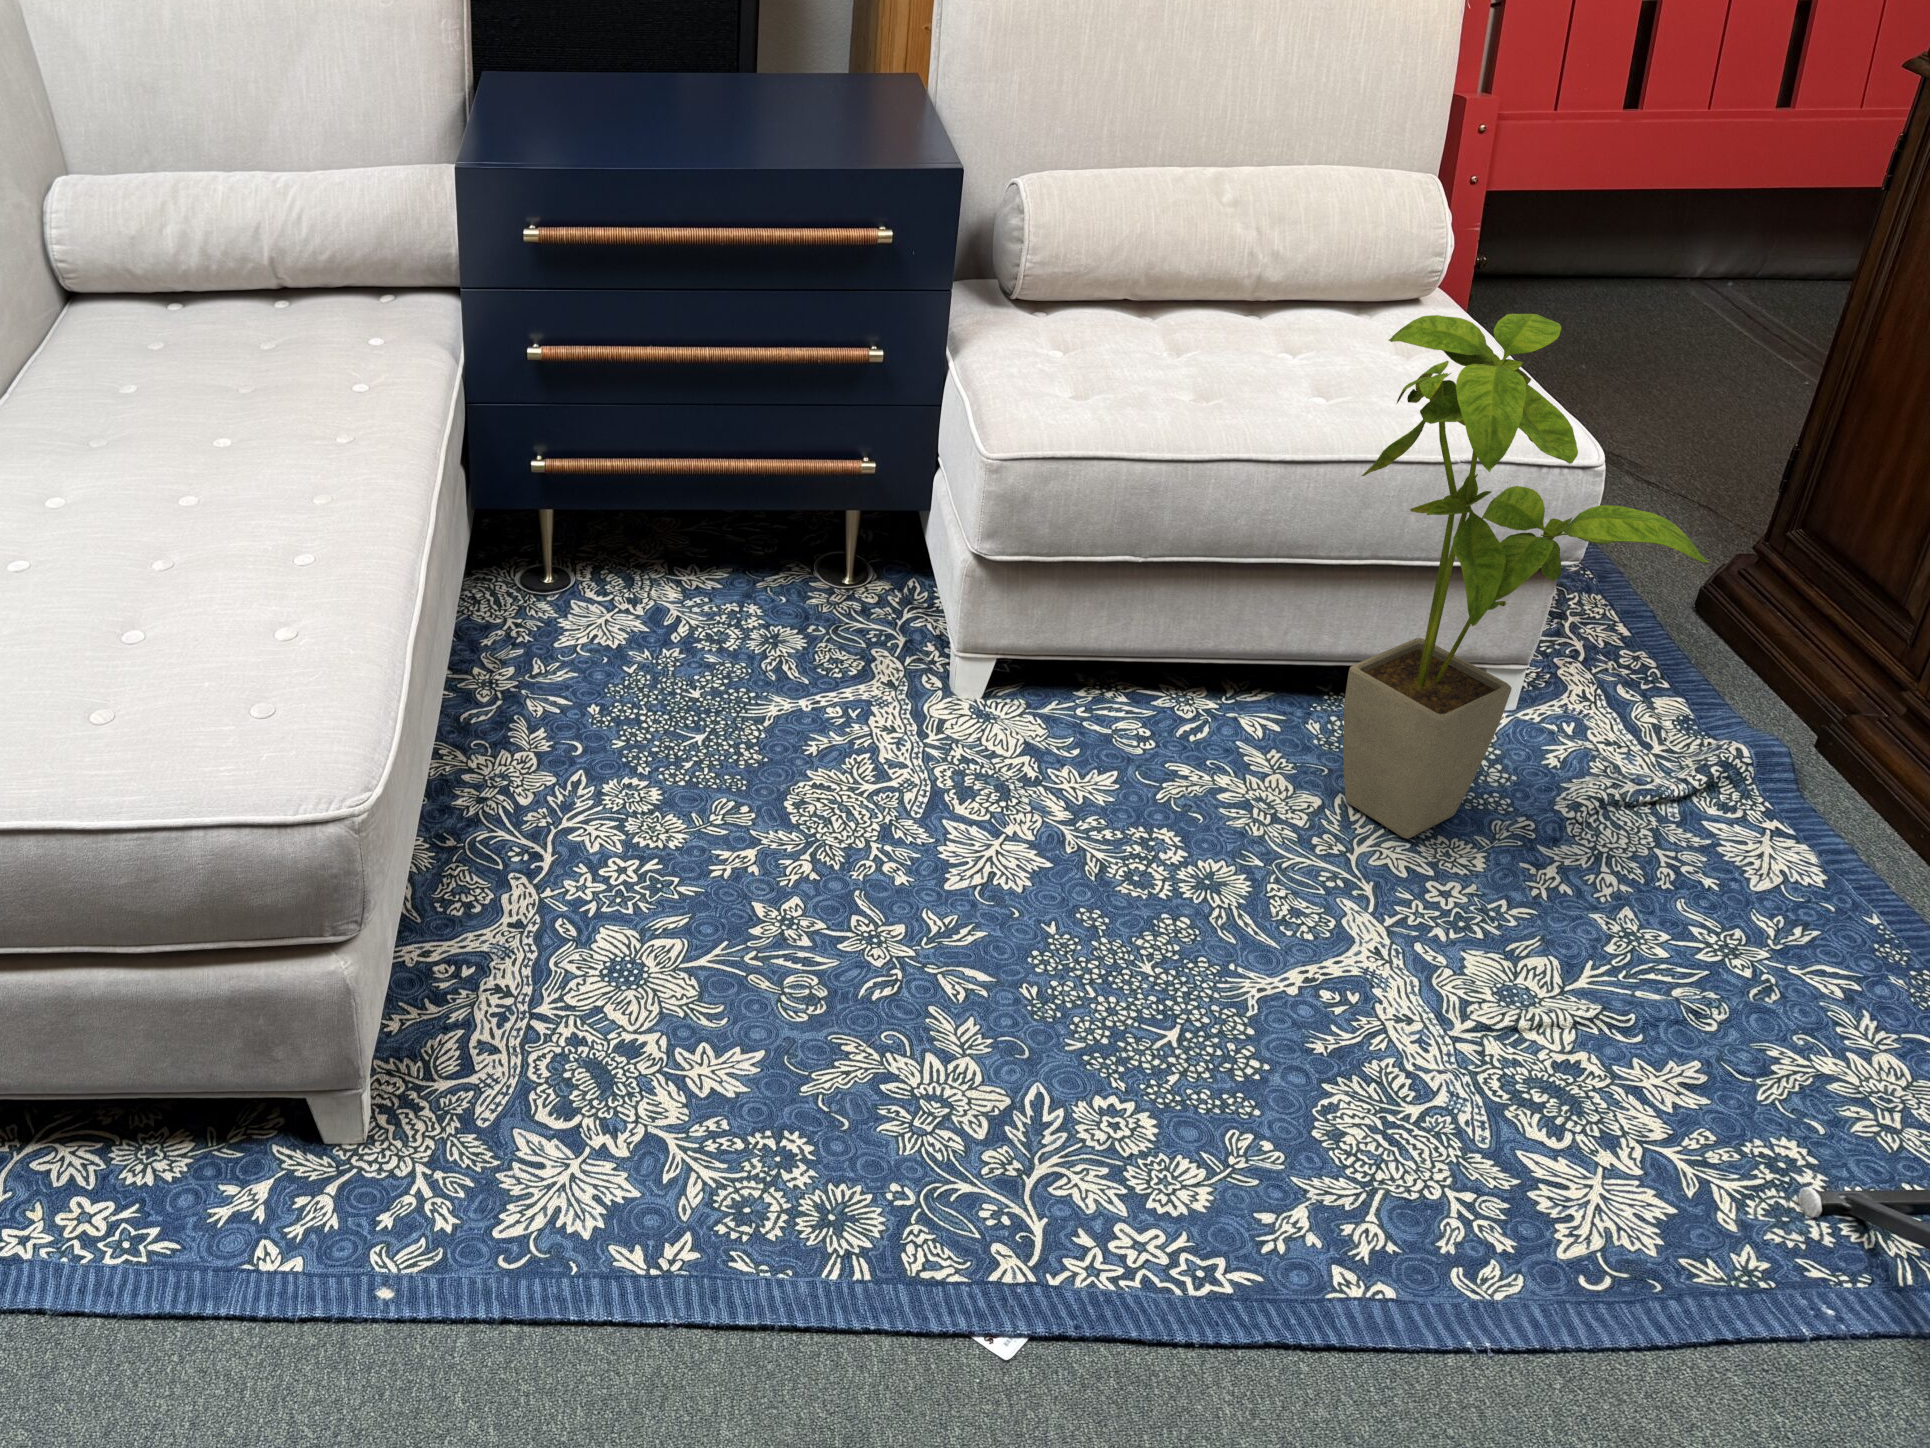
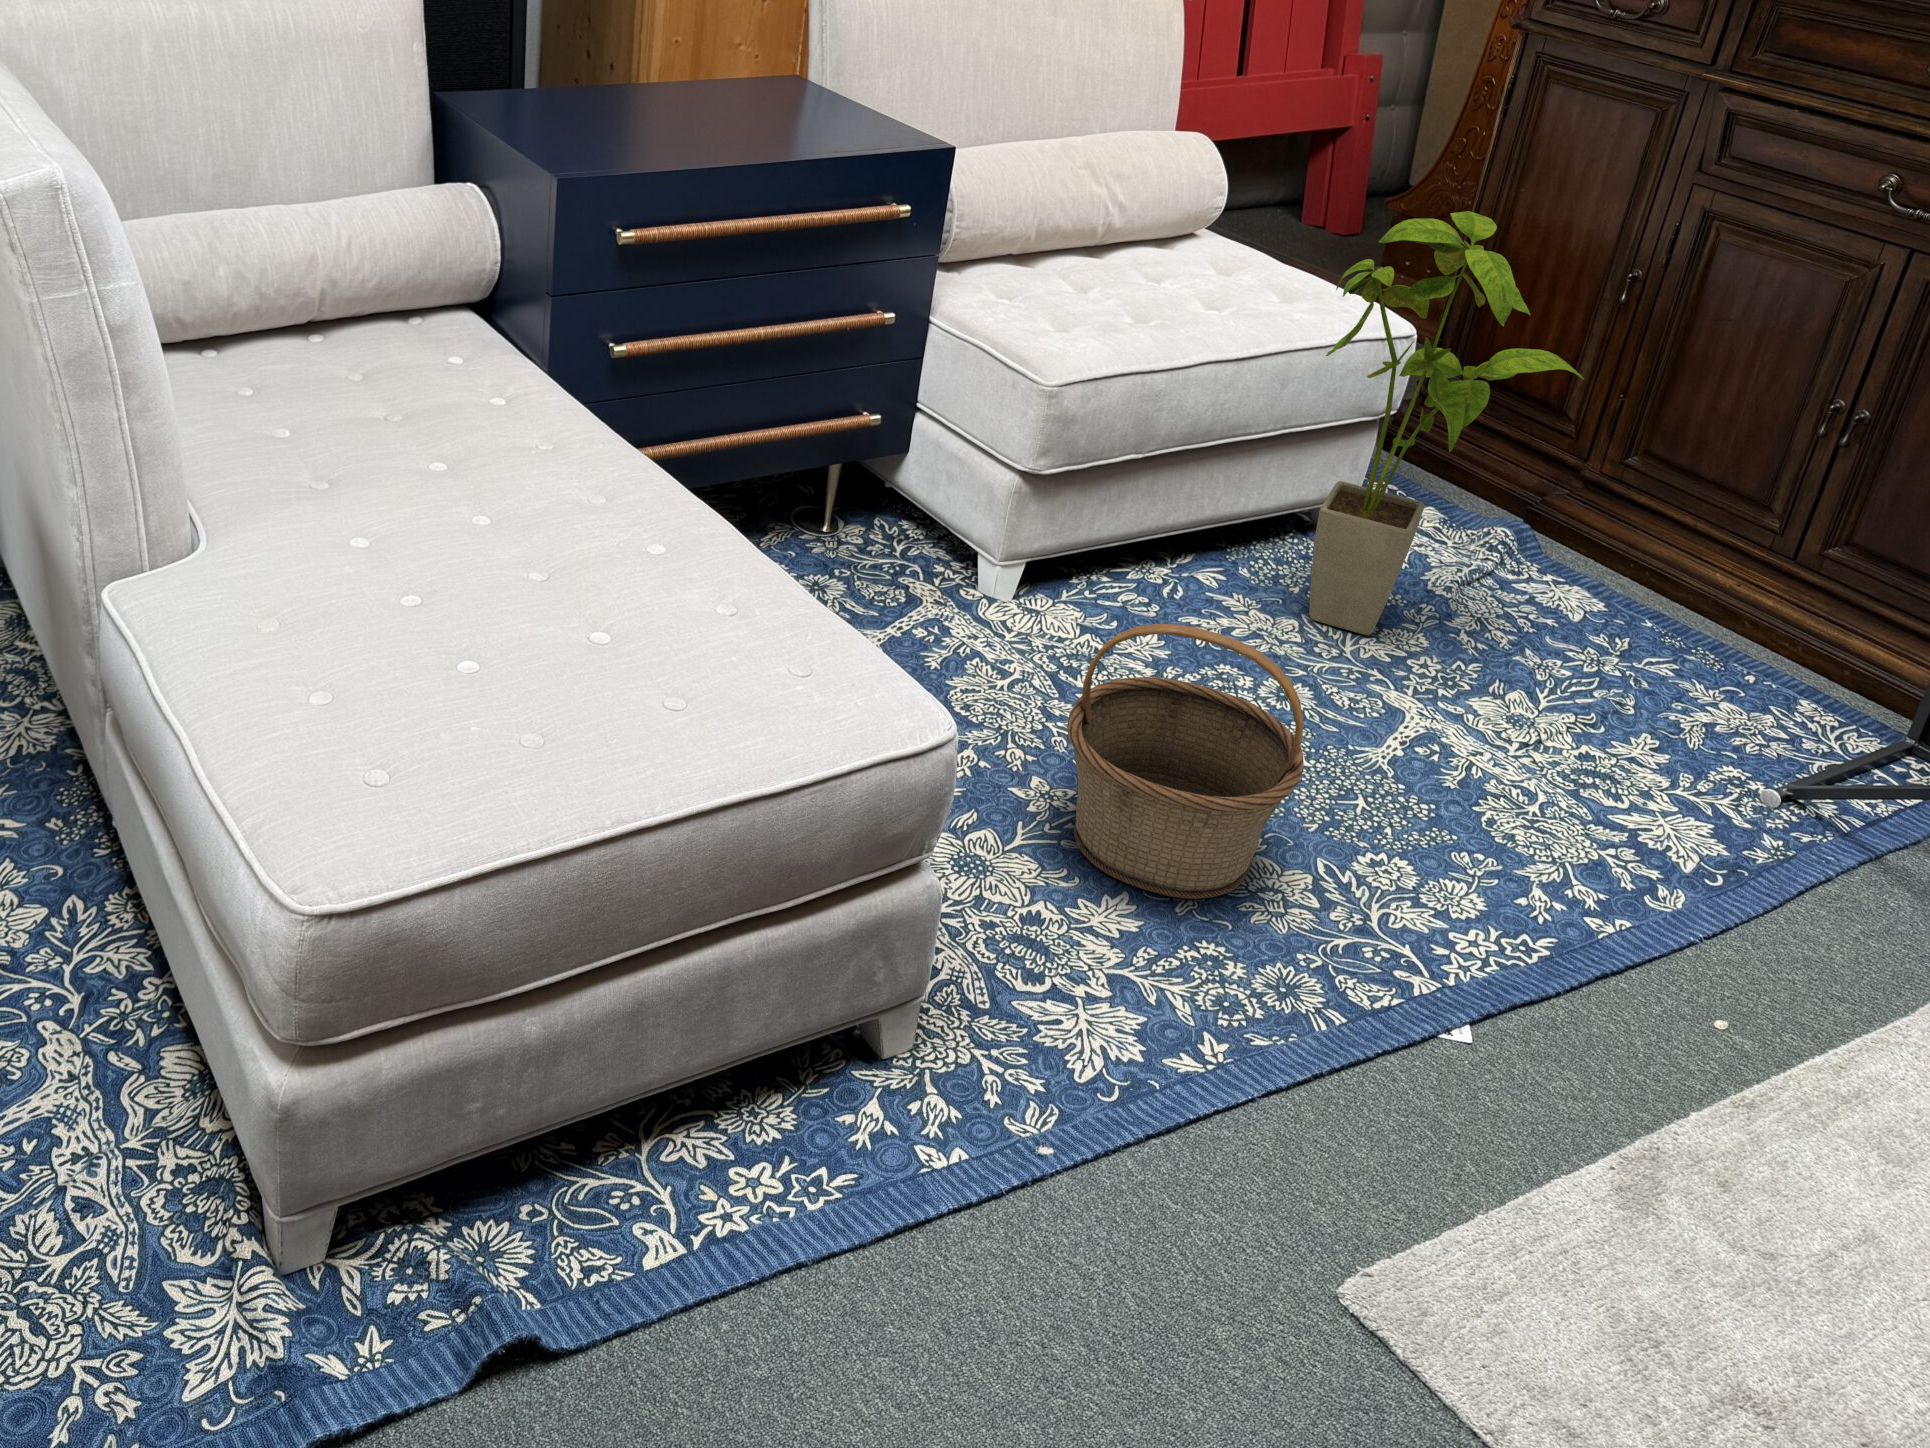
basket: none [731,753,1012,1089] -> present [1067,624,1304,899]

